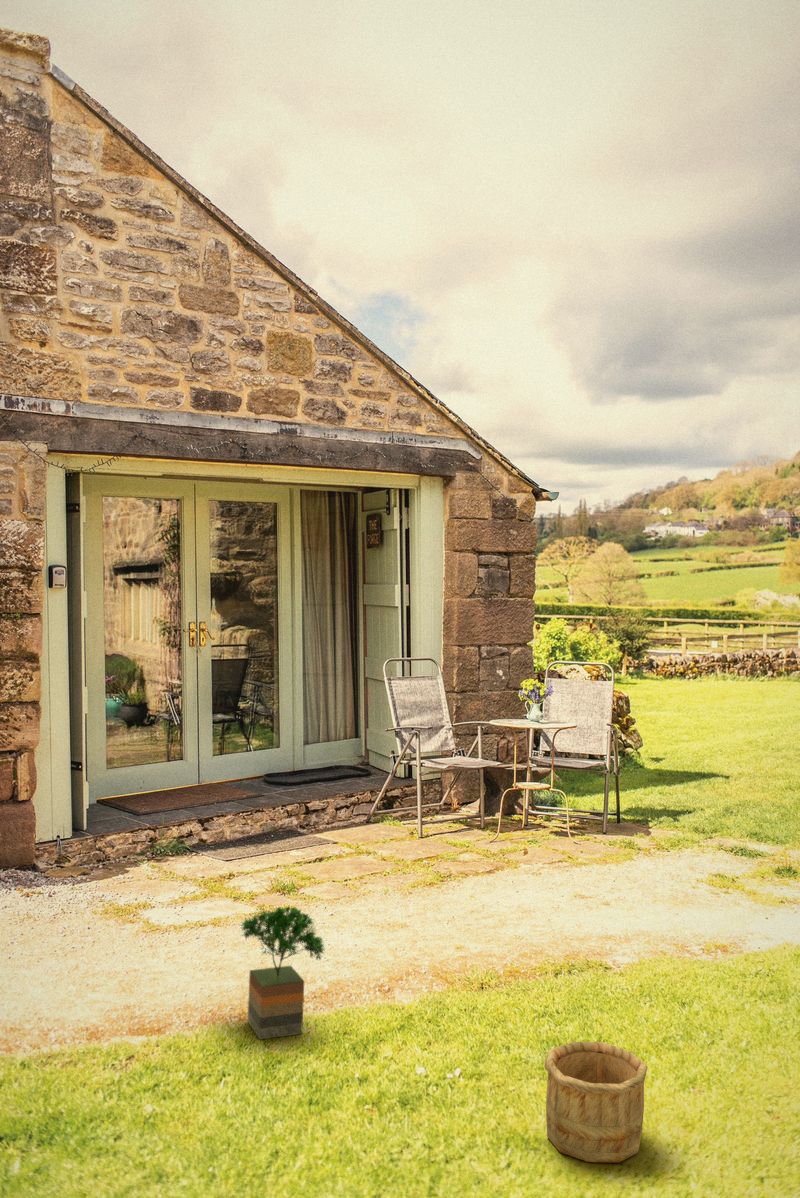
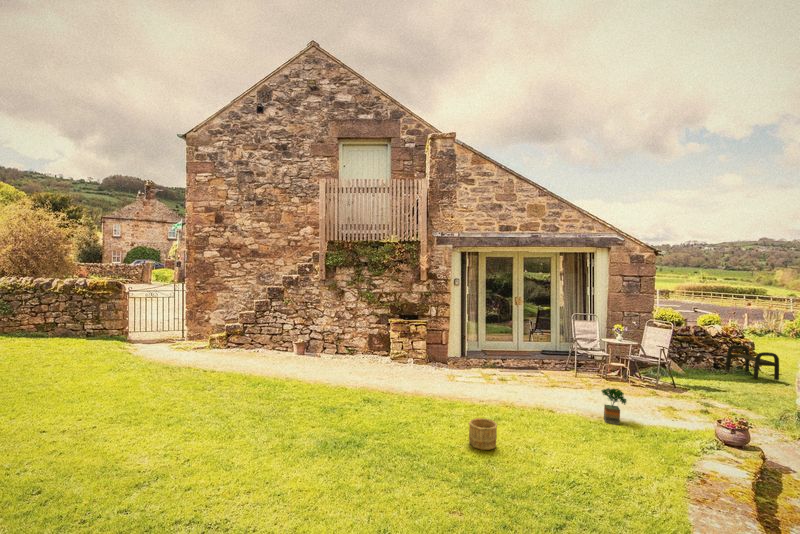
bench: none [616,700,708,769] -> present [726,345,779,380]
potted tree: present [242,907,324,1039] -> present [602,388,626,425]

